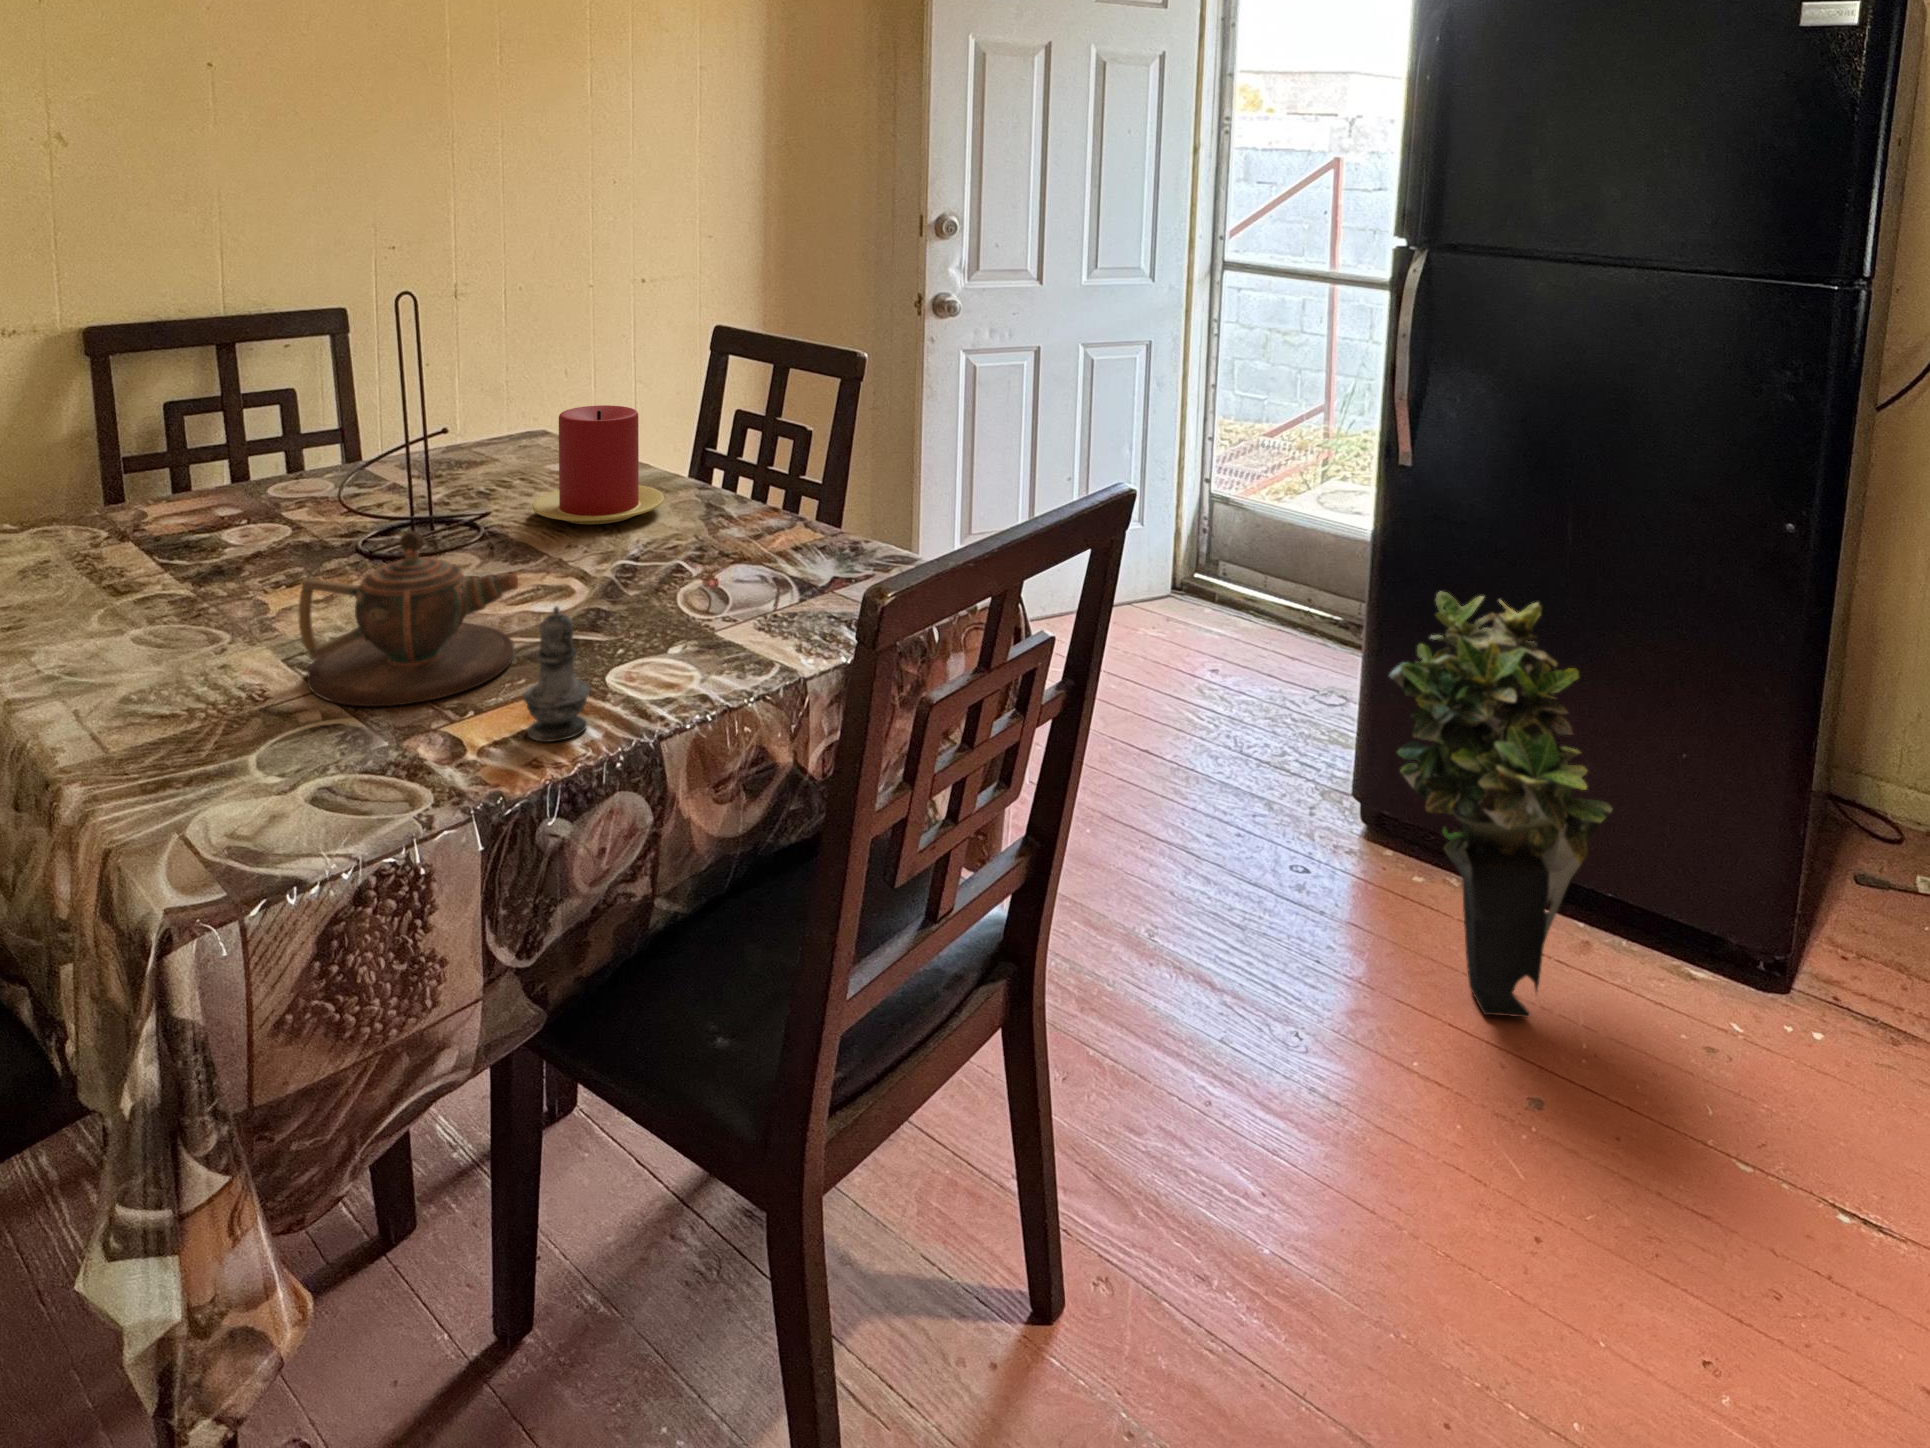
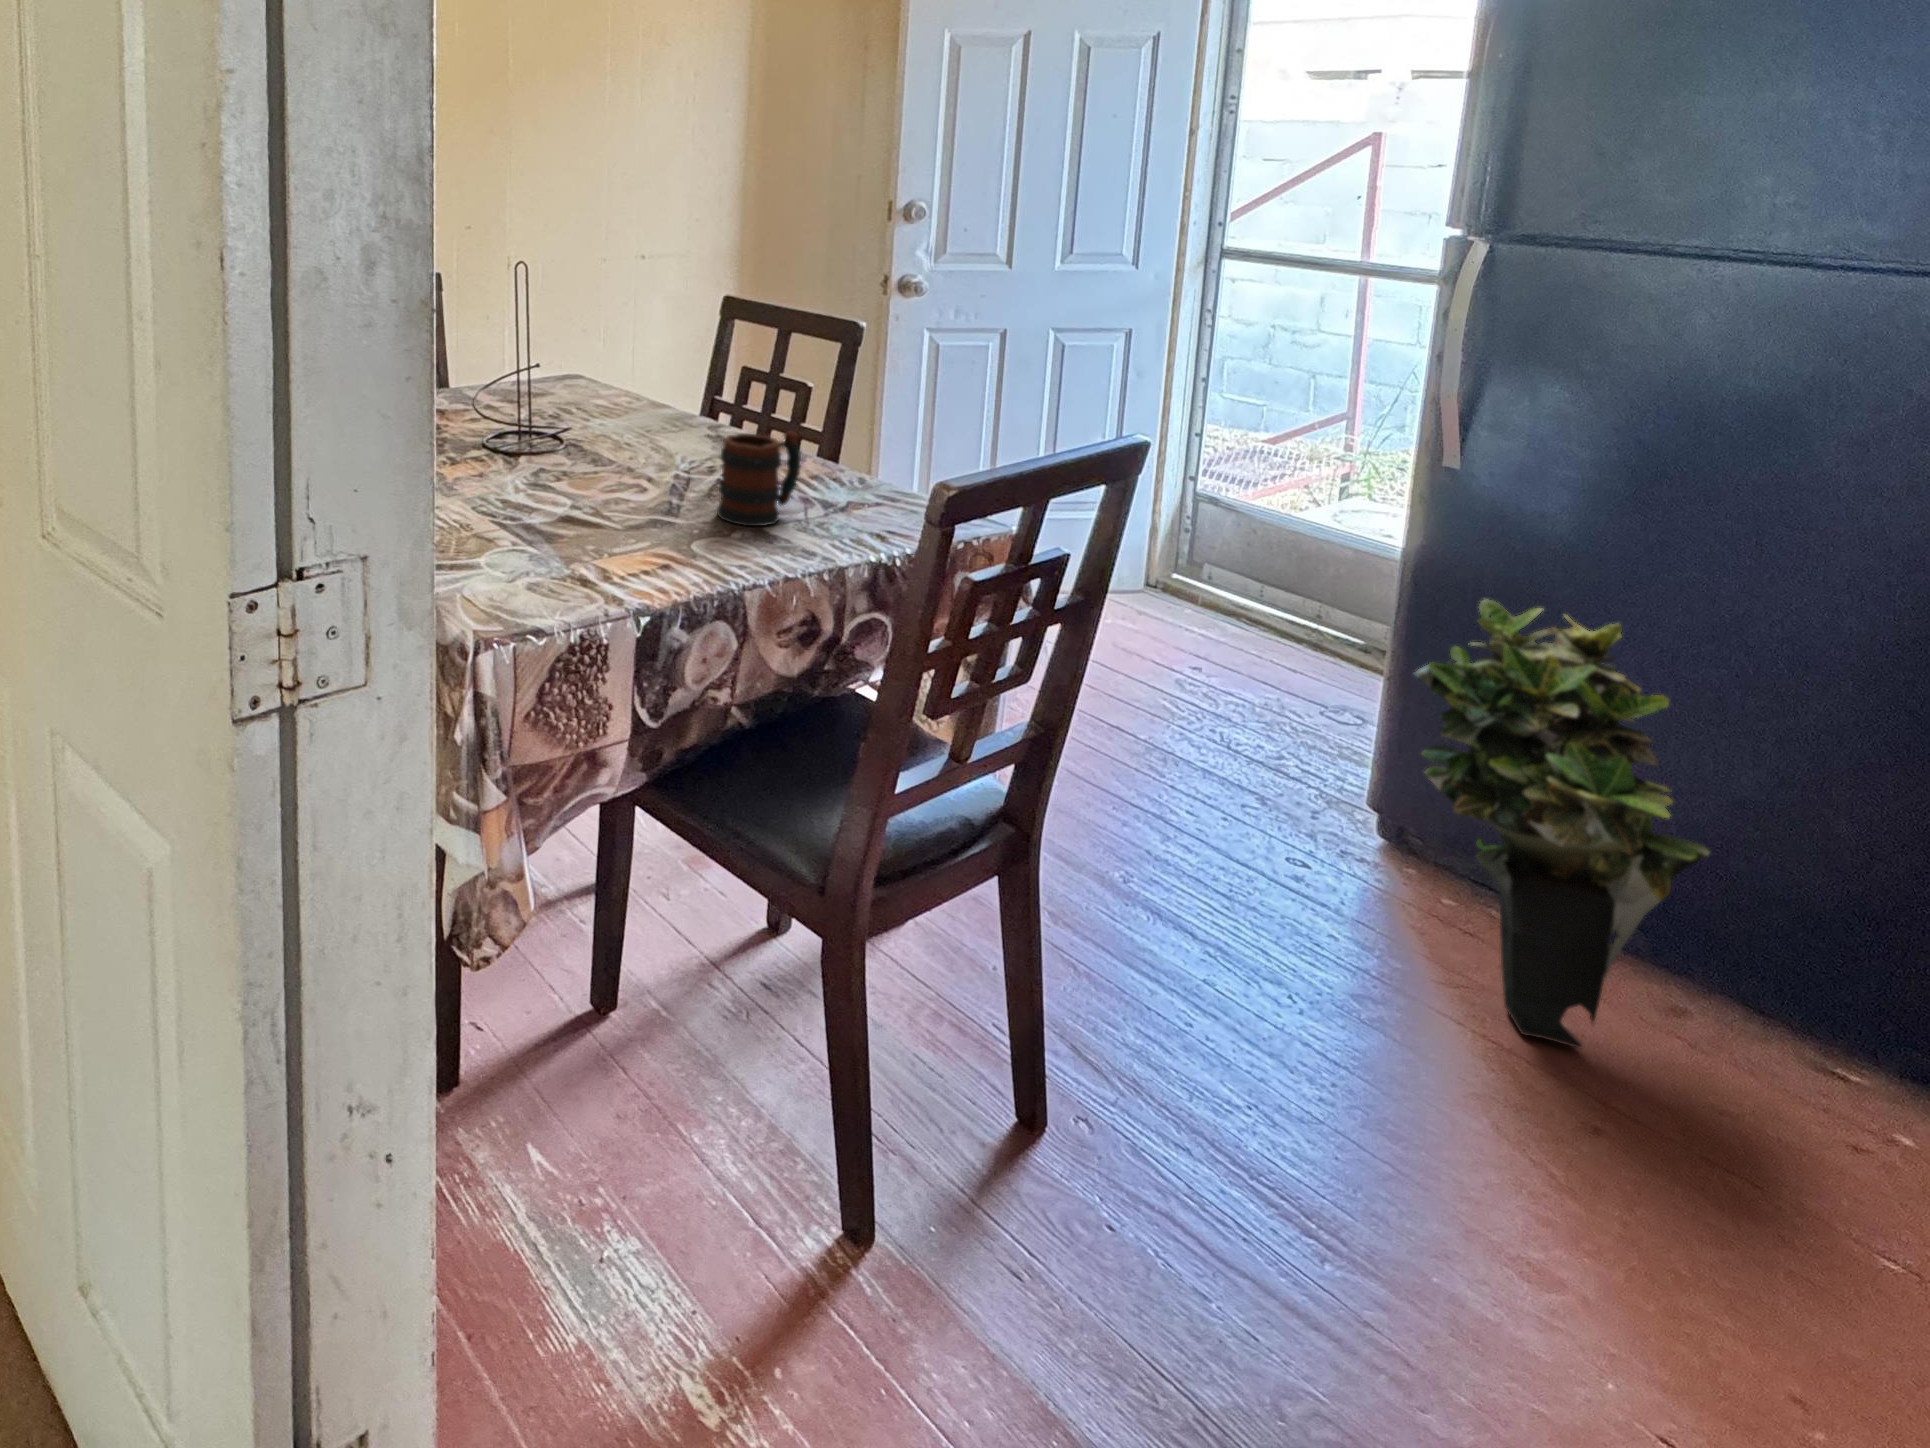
candle: present [532,405,664,524] -> none [595,355,694,447]
mug: none [660,500,769,631] -> present [717,431,801,526]
teapot: present [299,531,518,706] -> none [490,428,627,545]
salt shaker: present [523,607,591,742] -> none [649,484,694,579]

